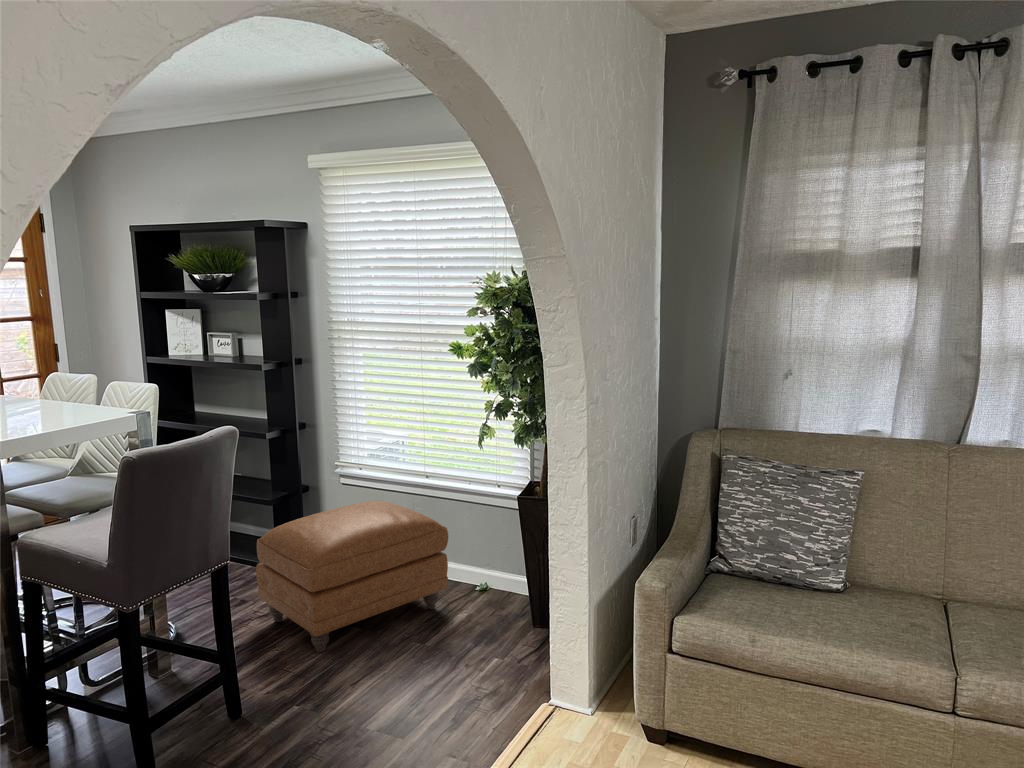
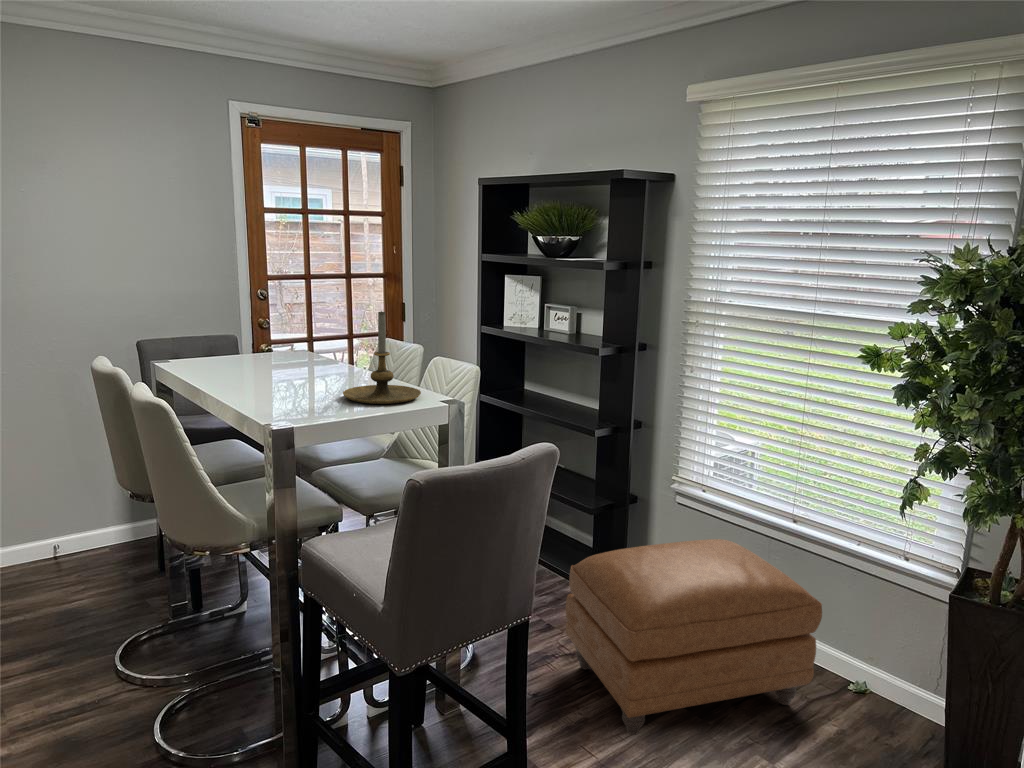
candle holder: none [35,344,110,423] -> present [343,311,421,404]

